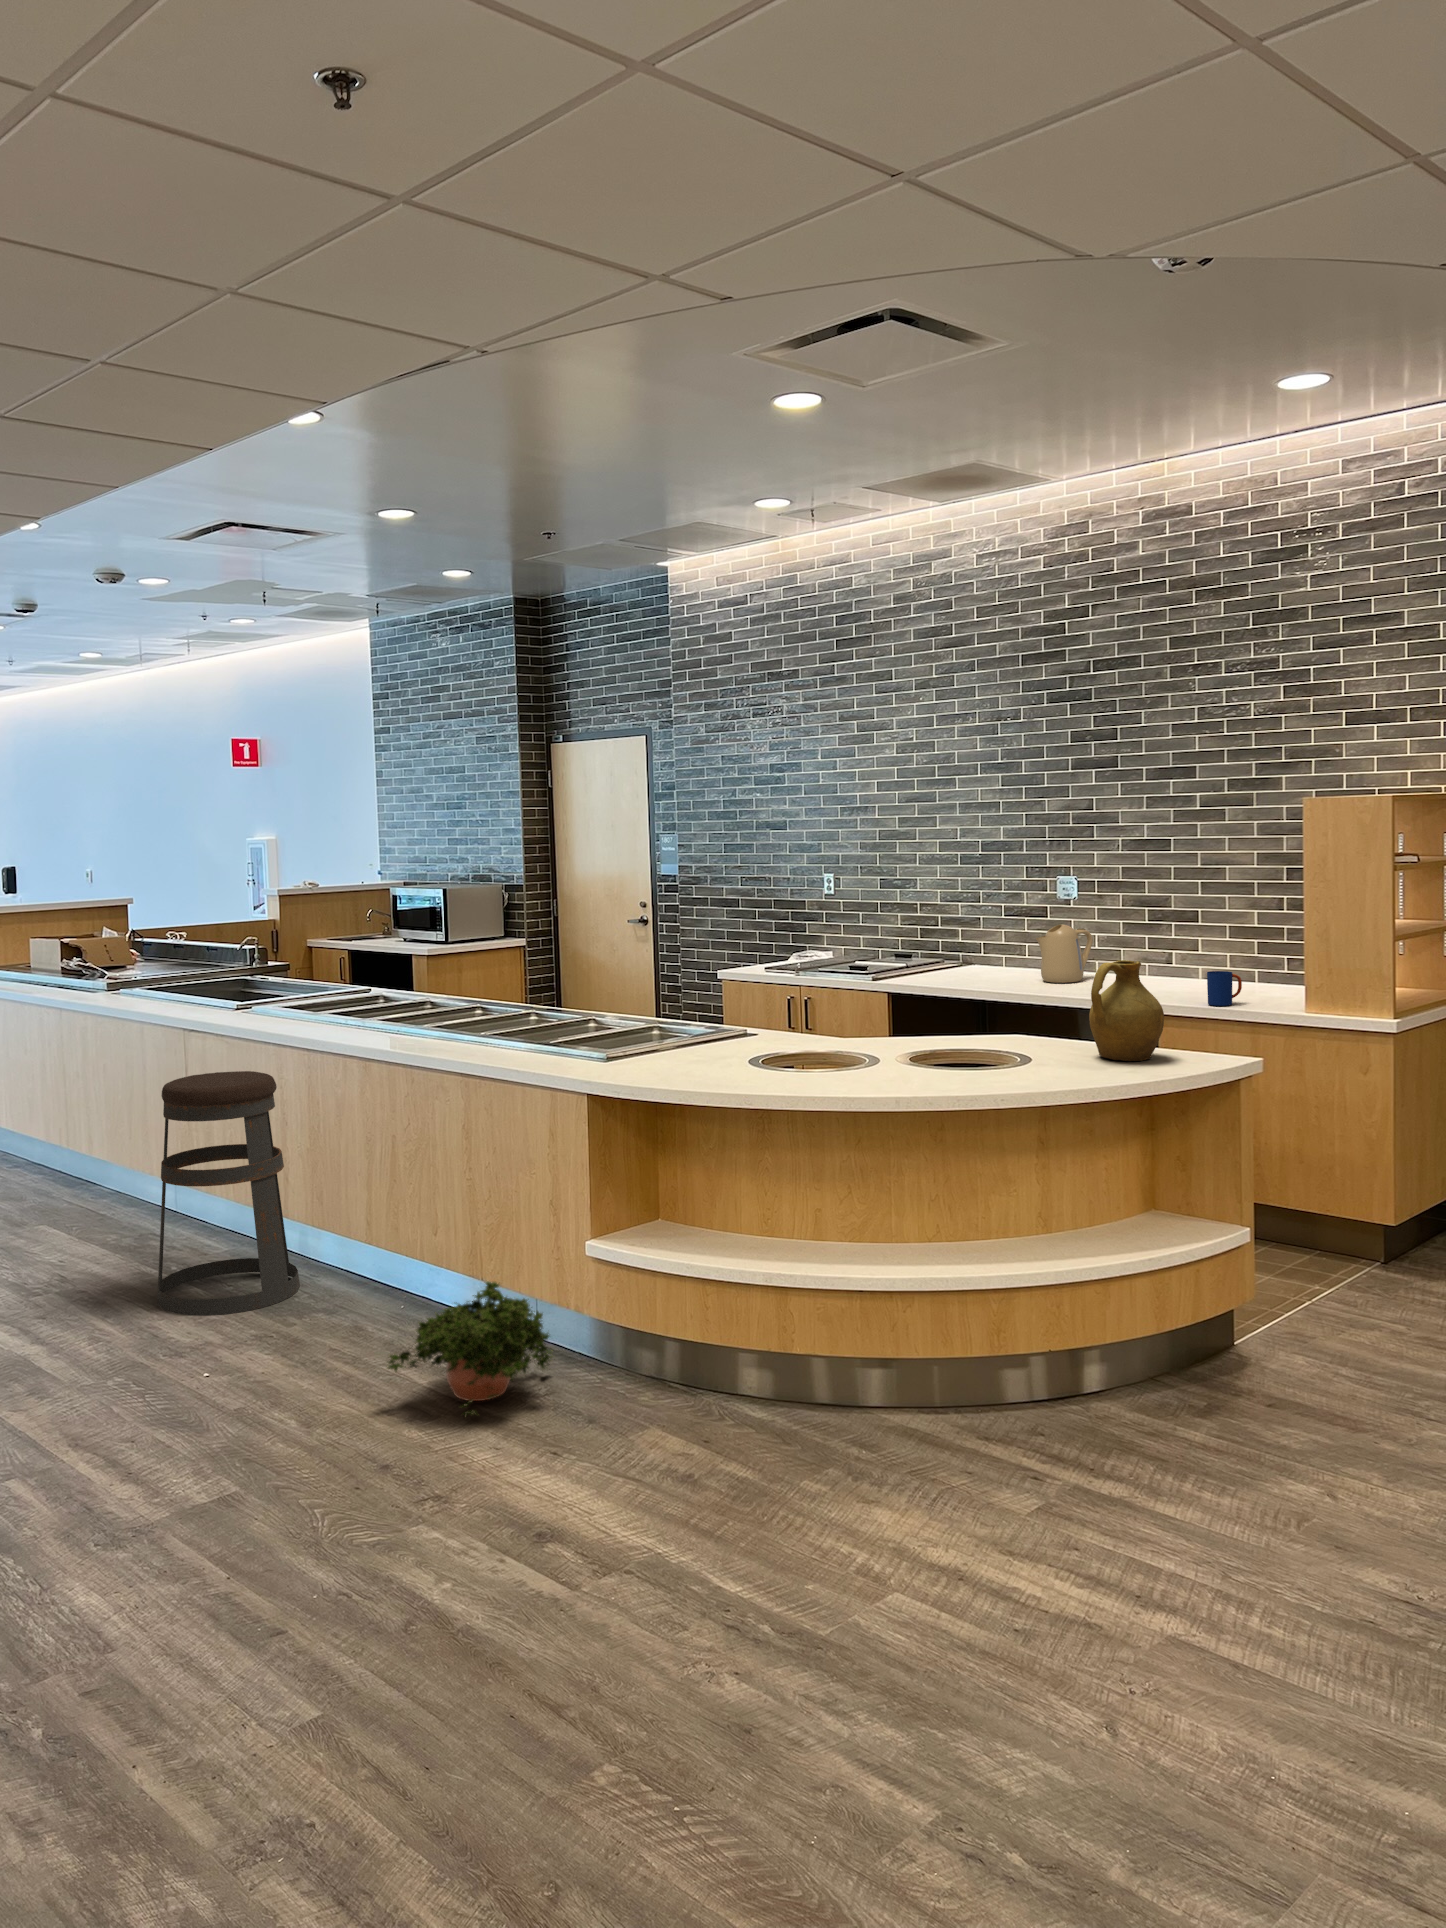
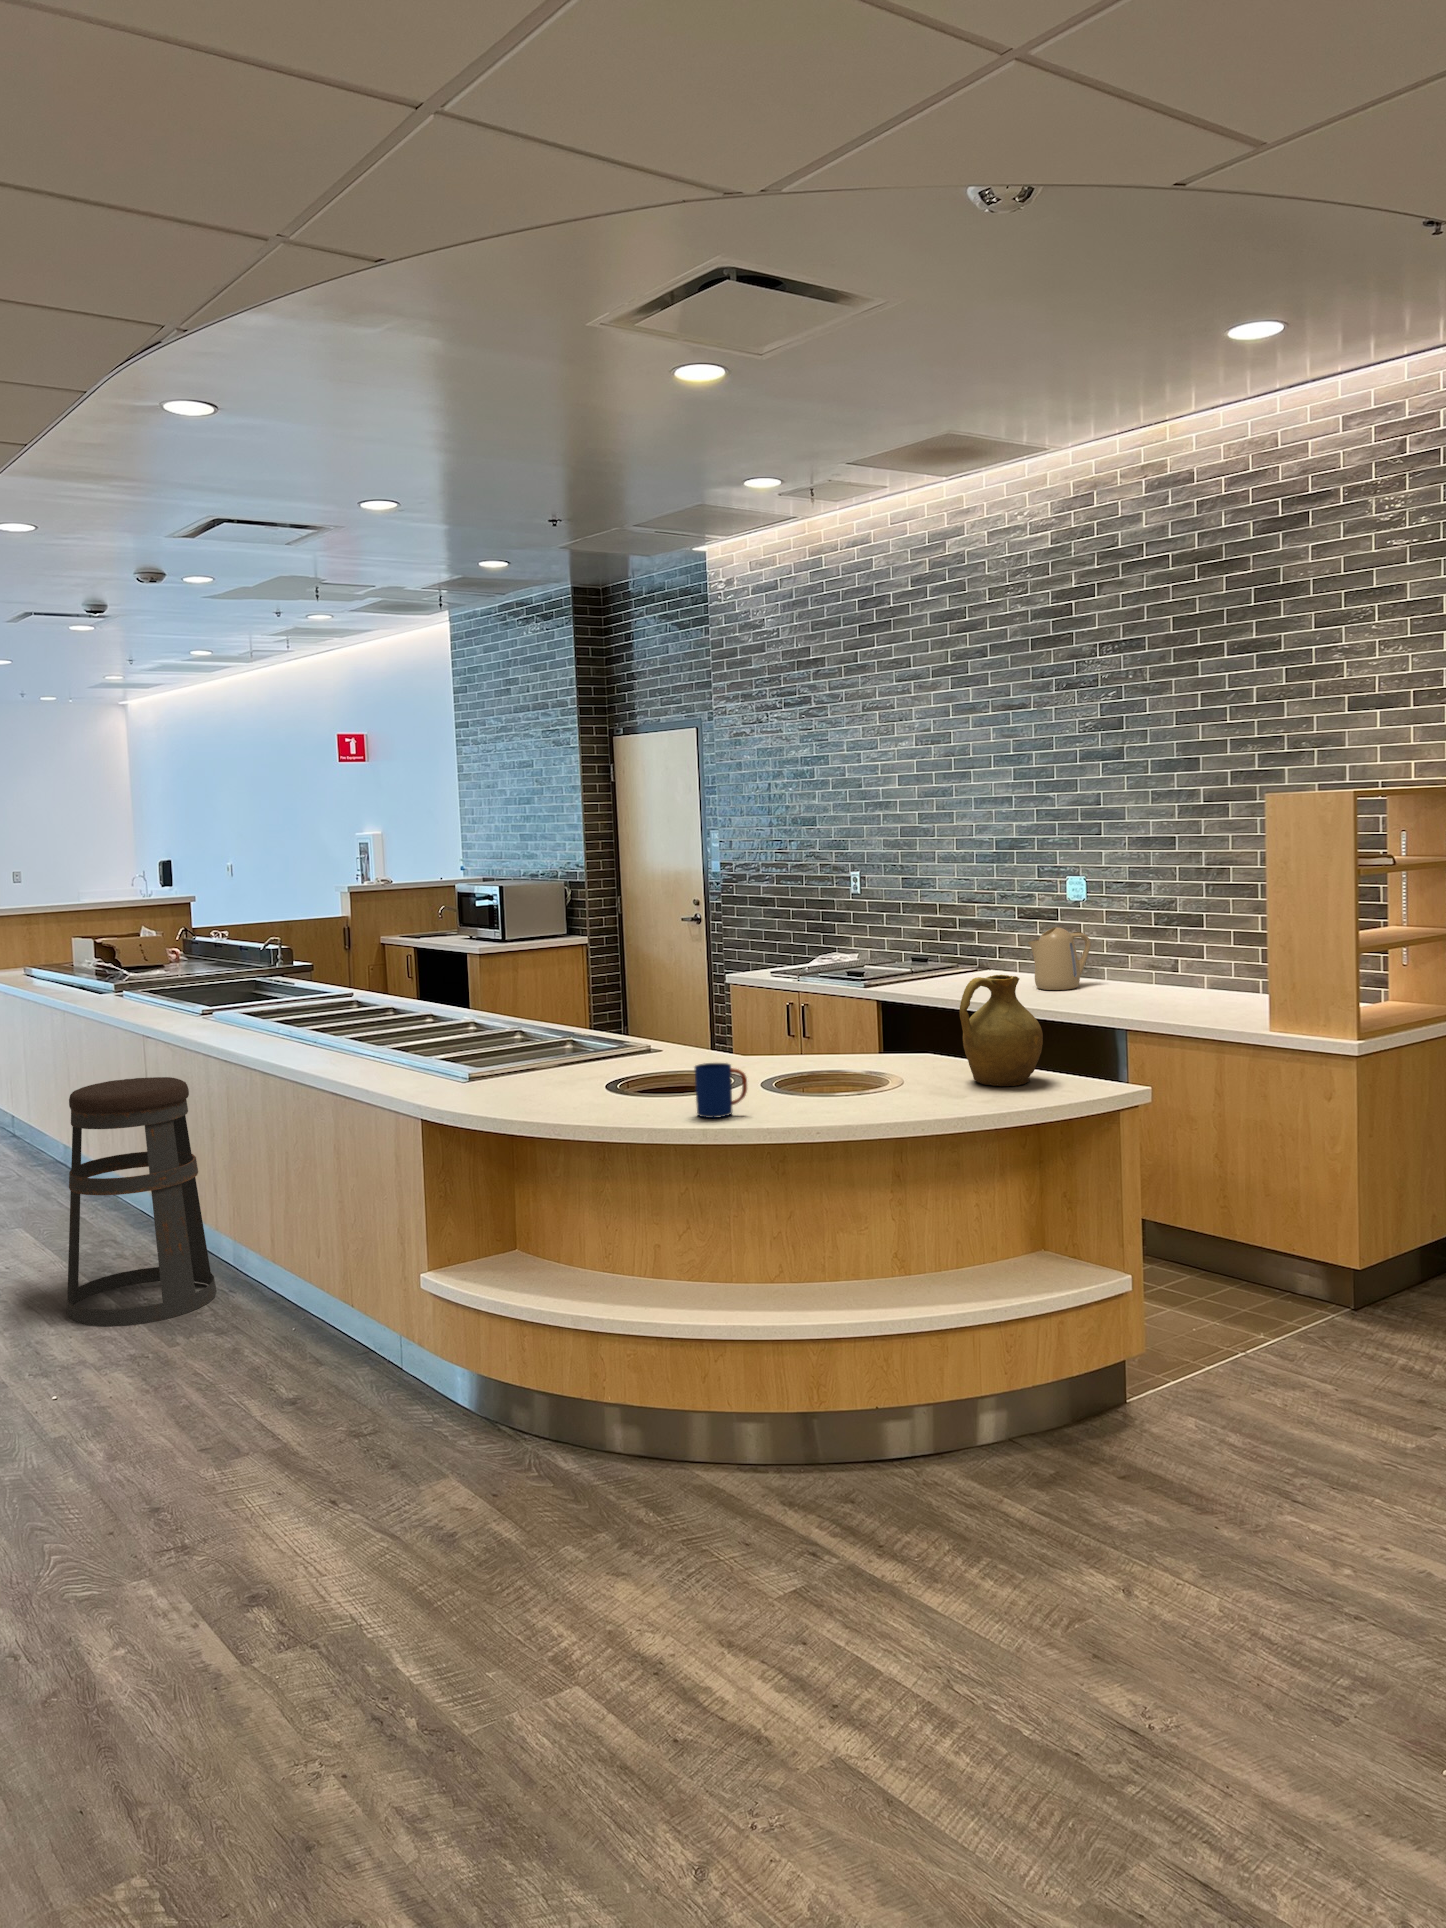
mug: present [1207,971,1242,1006] -> present [695,1063,747,1118]
potted plant: present [388,1282,552,1417] -> none [198,1306,395,1453]

